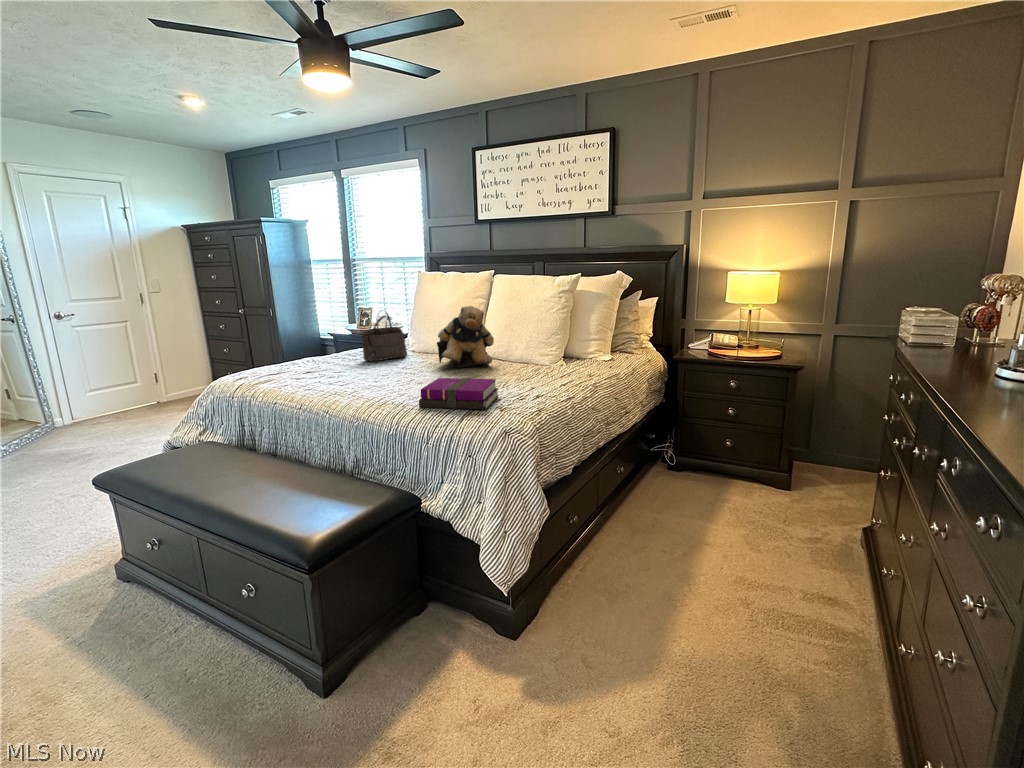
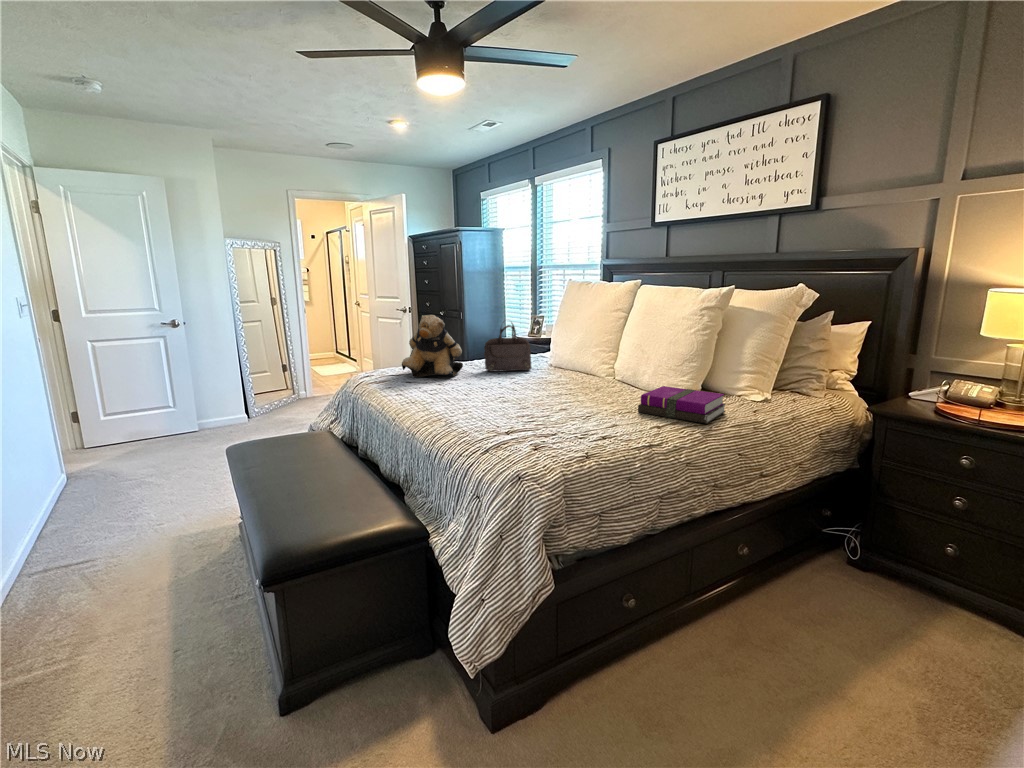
teddy bear: present [437,306,494,369] -> present [402,315,463,377]
notebook: present [419,378,499,409] -> present [638,386,726,424]

